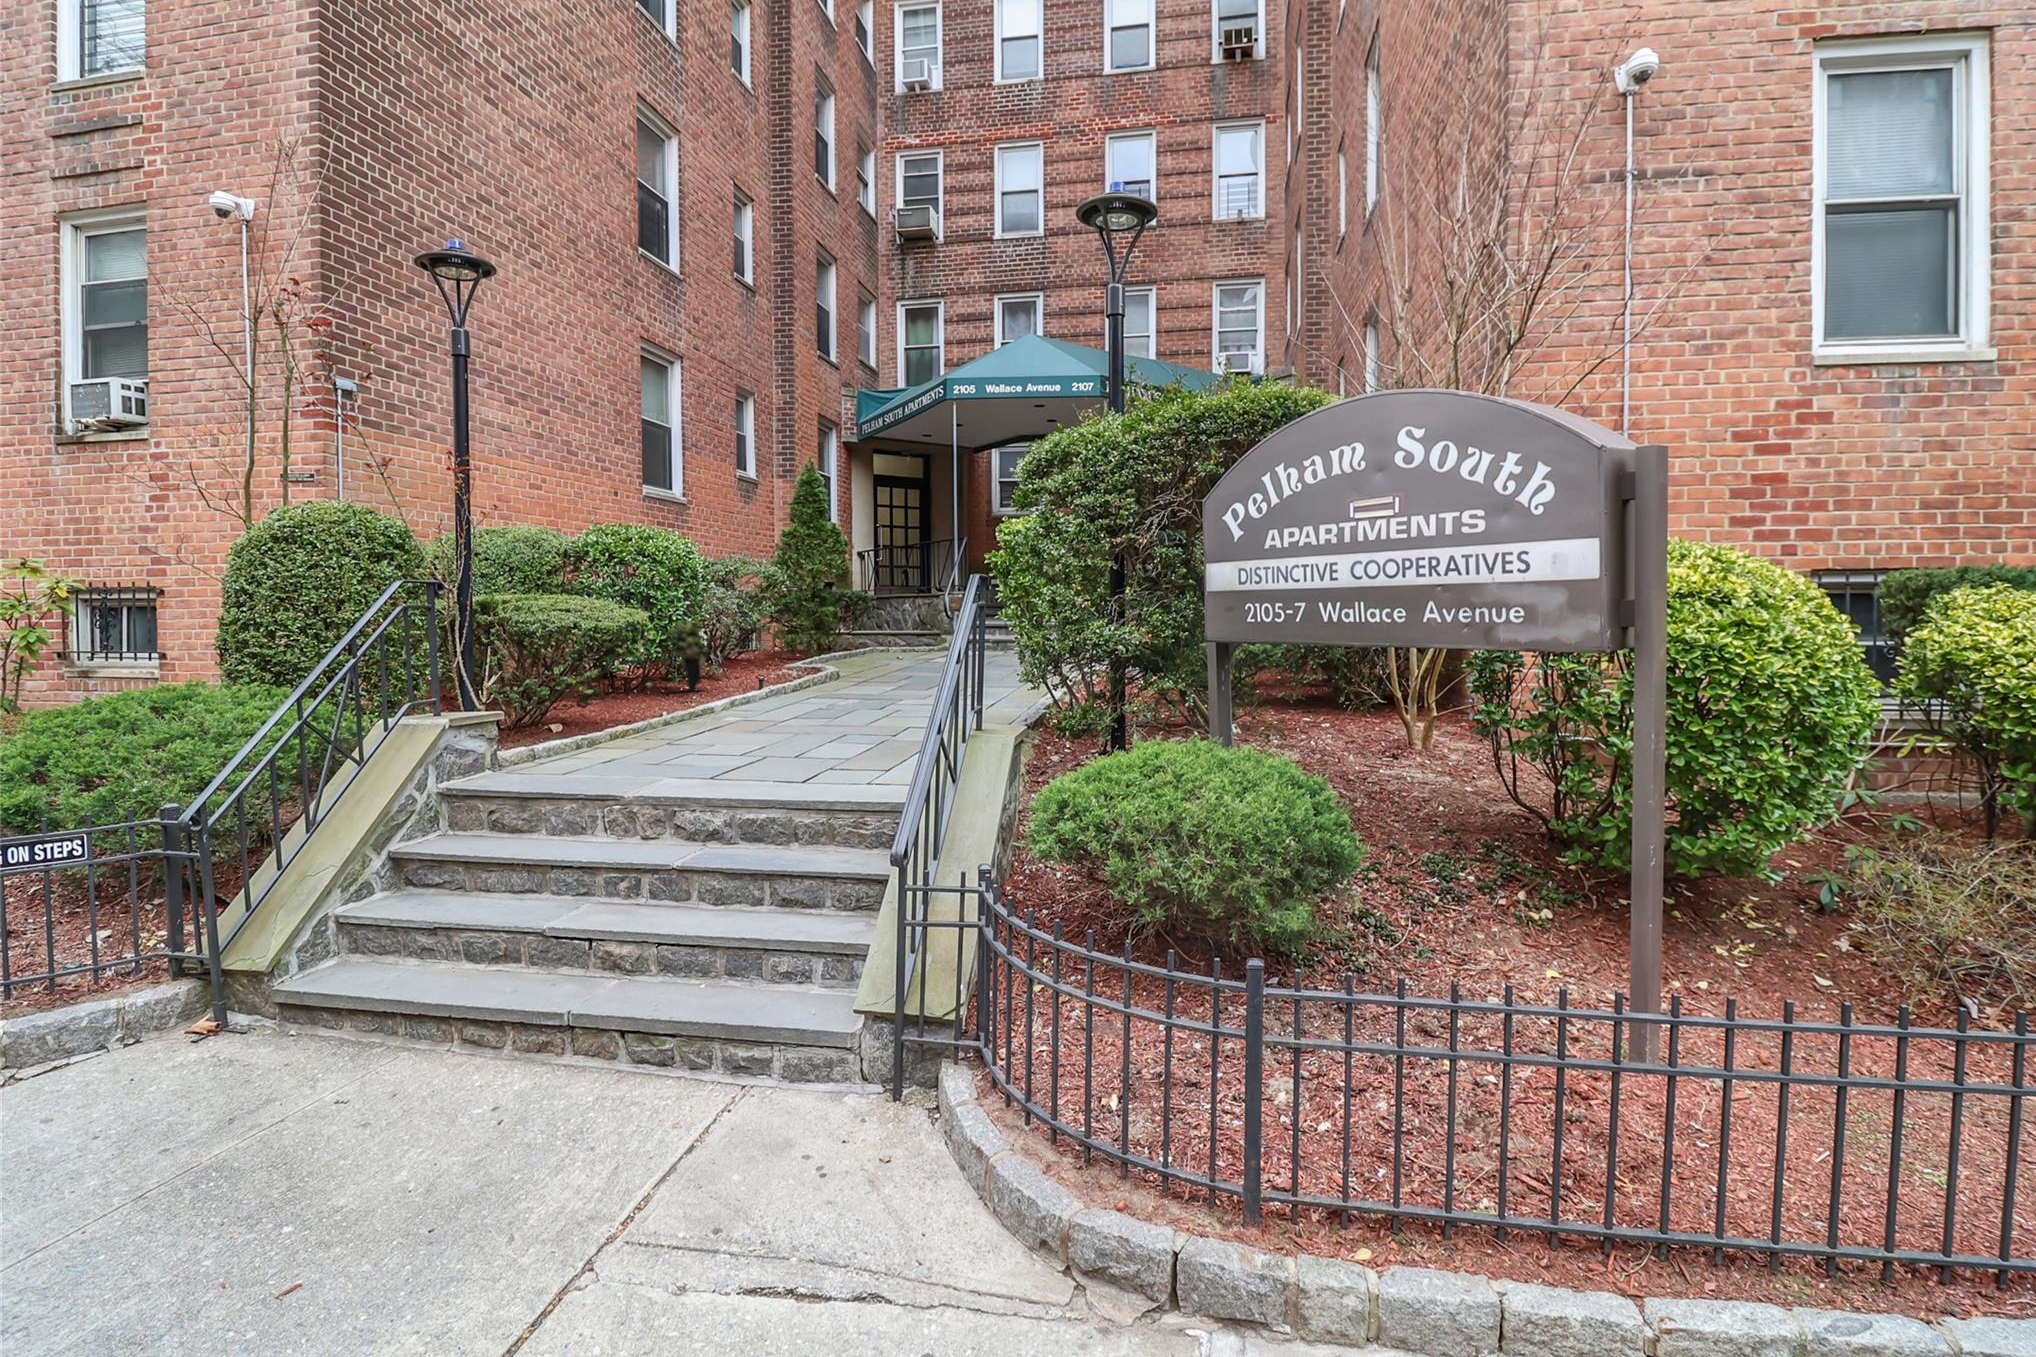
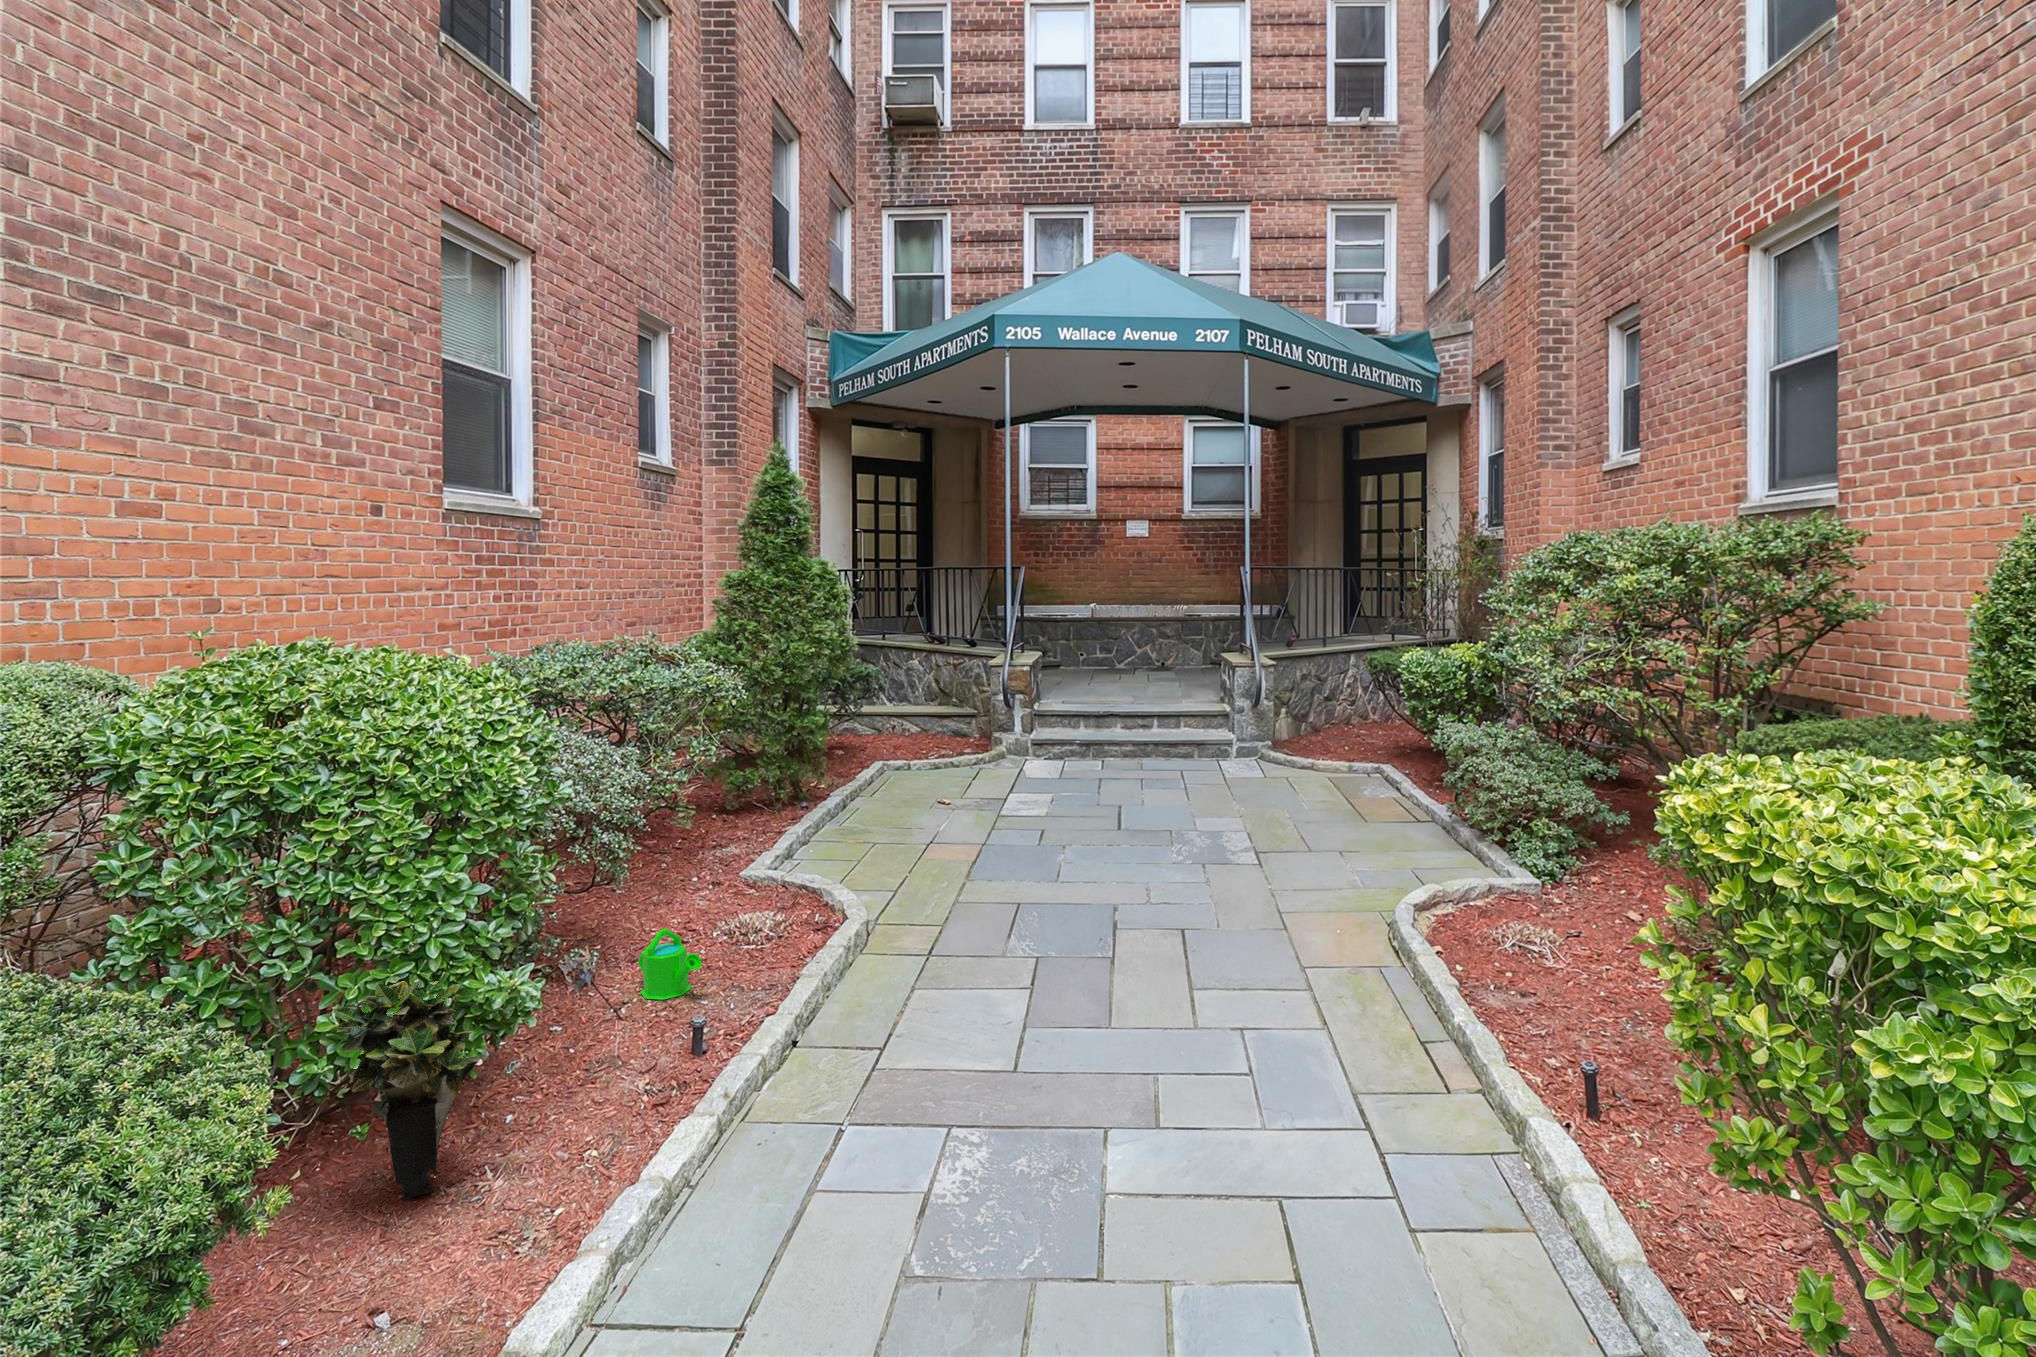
watering can: none [756,650,783,677] -> present [638,928,702,1000]

